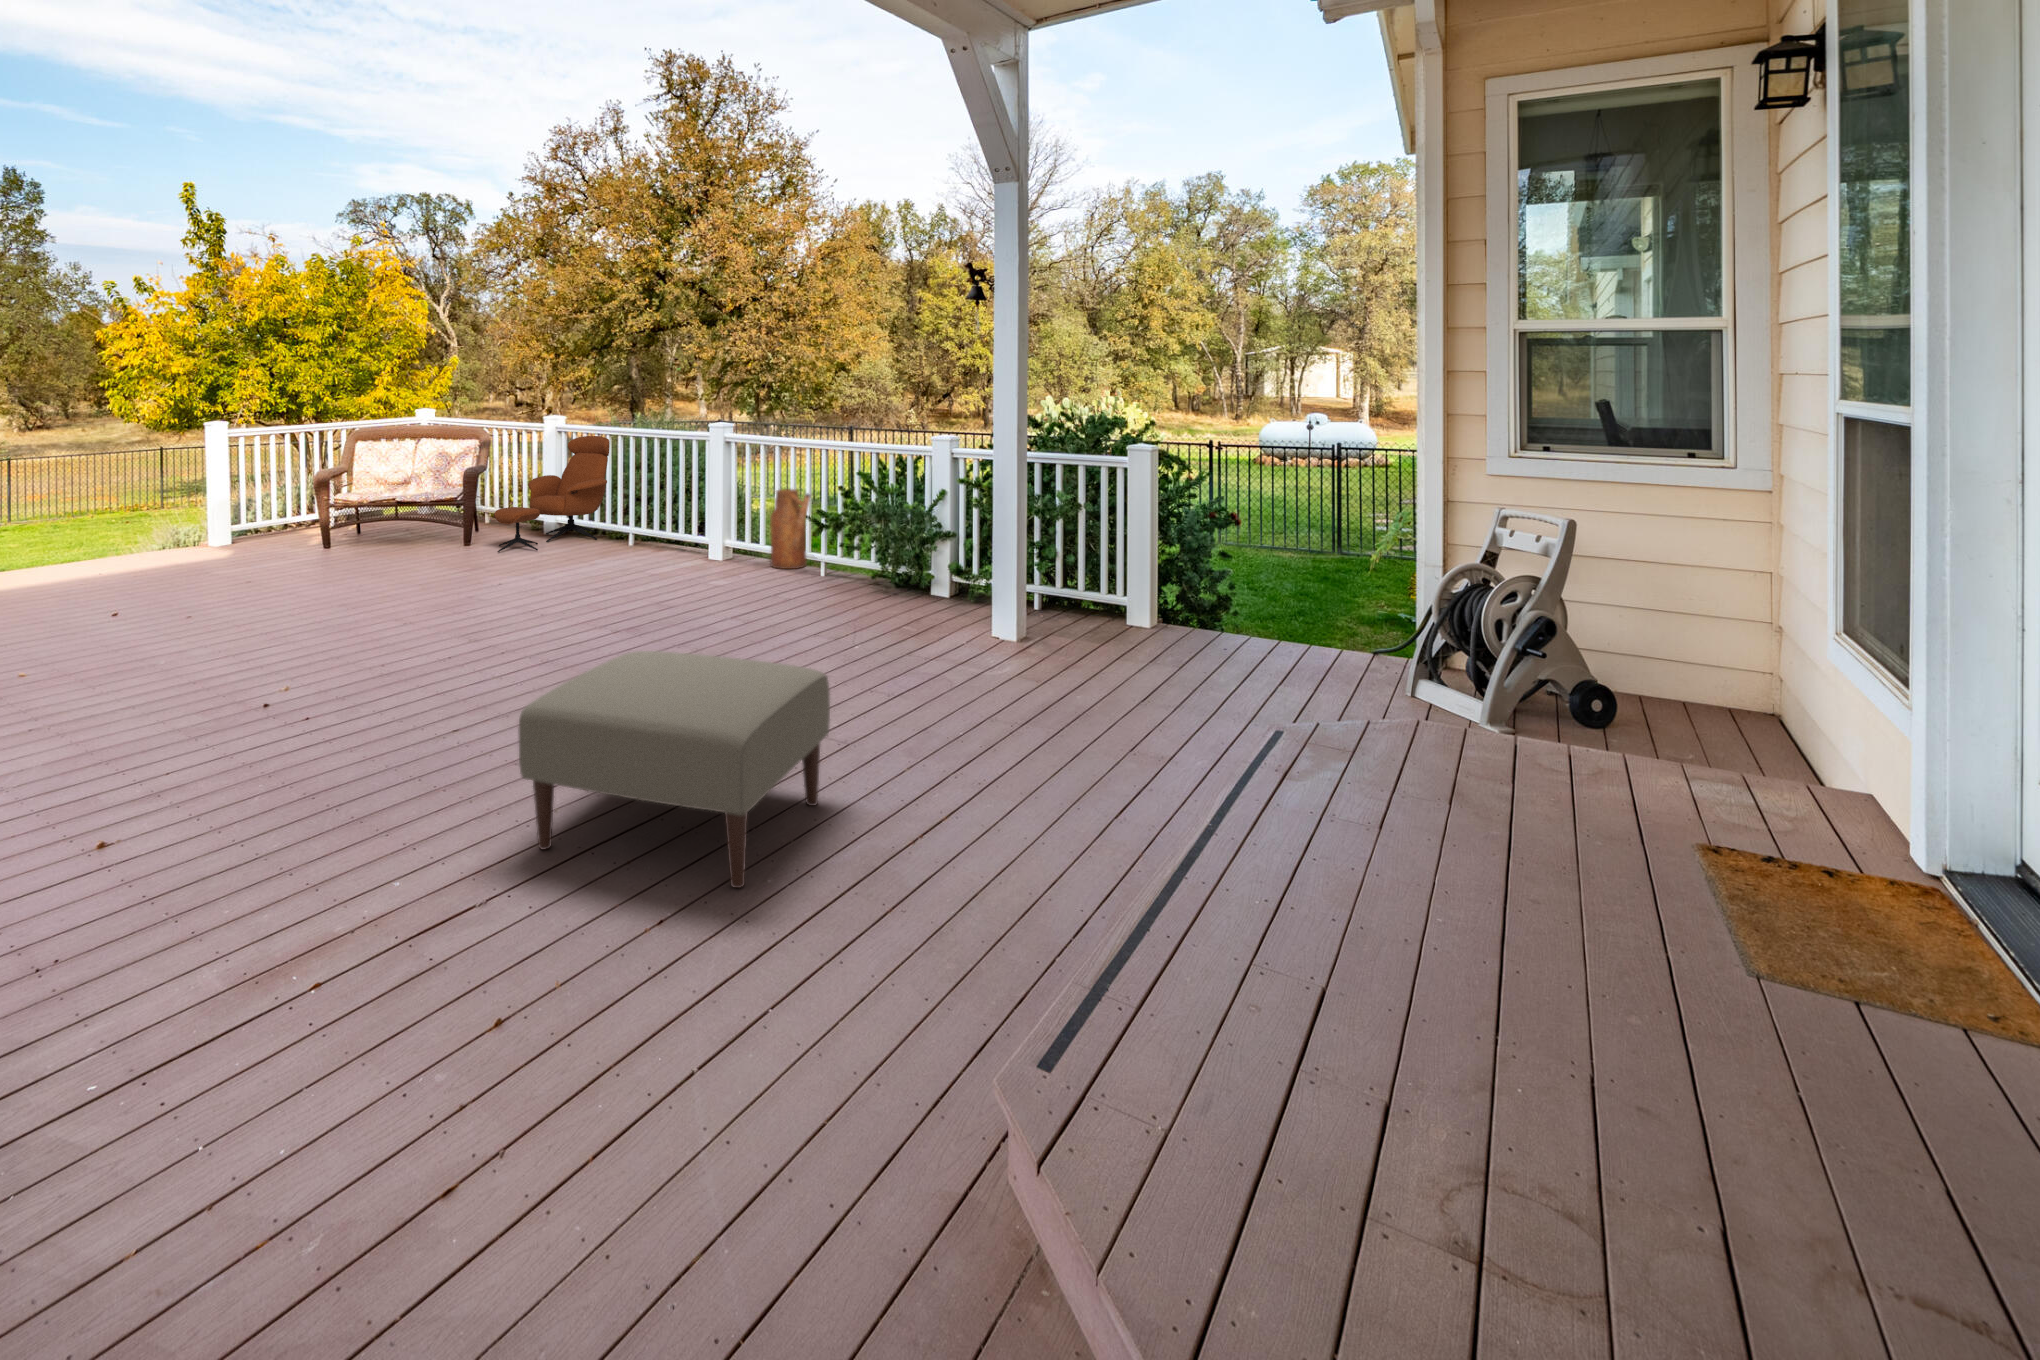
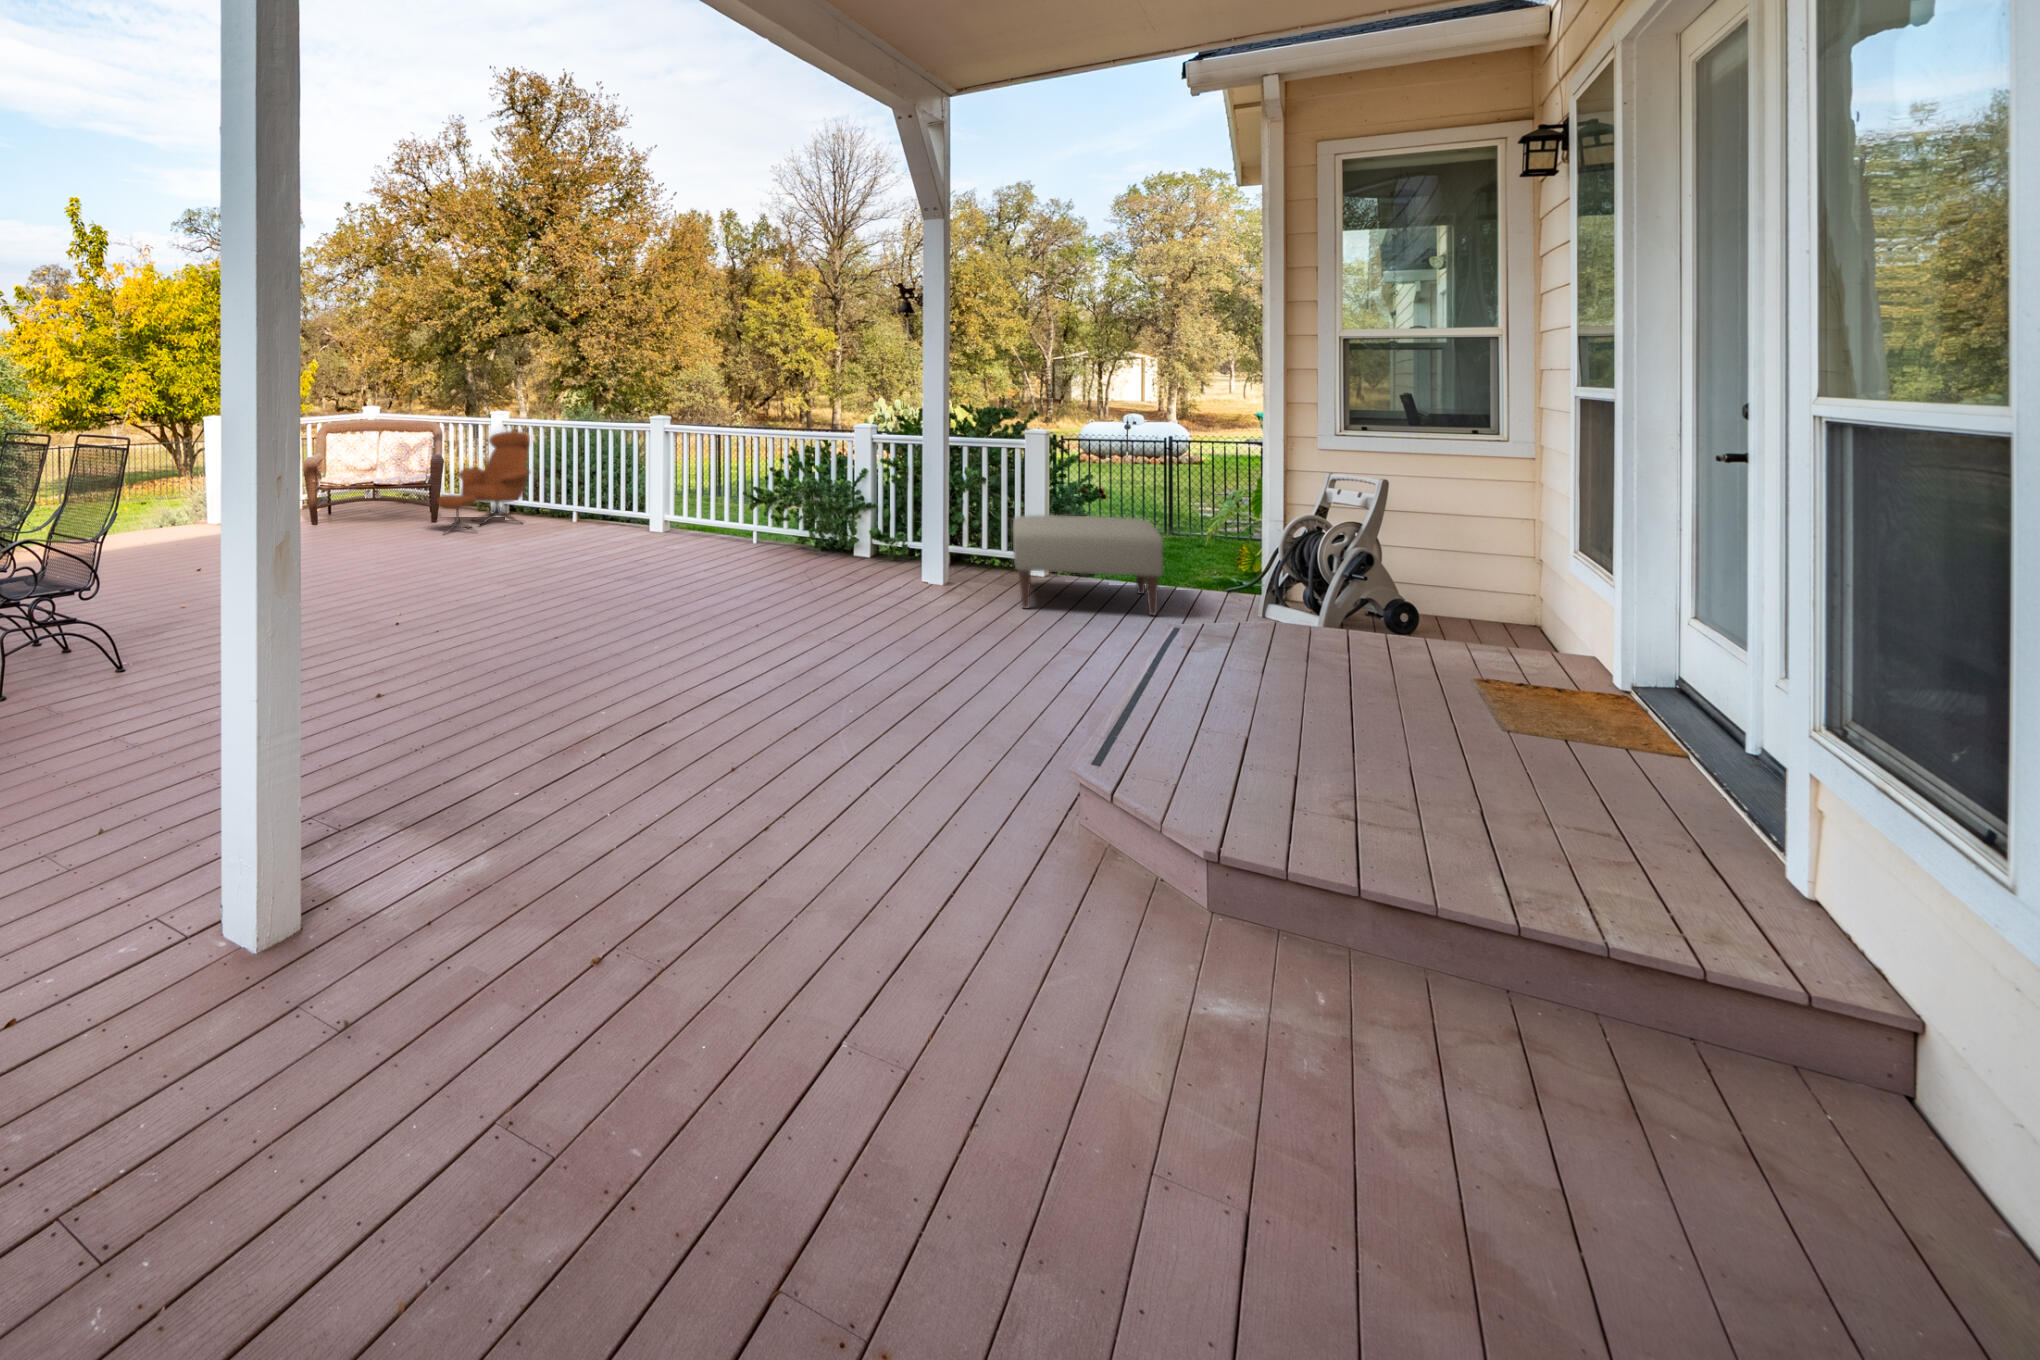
watering can: present [770,489,810,569] -> none [697,475,737,543]
ottoman: present [518,651,830,888] -> present [1013,515,1163,616]

